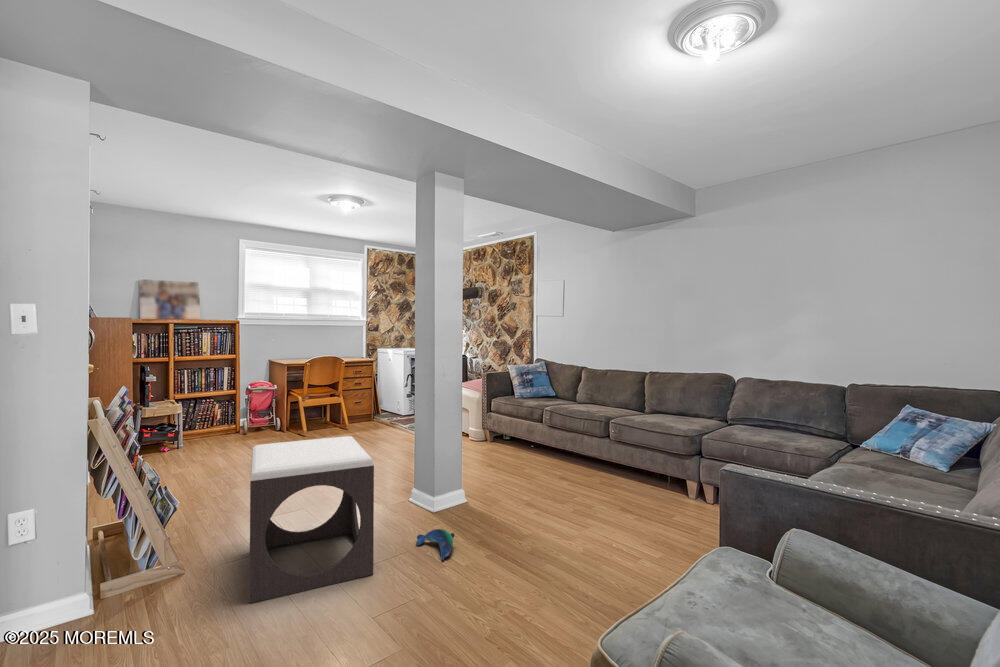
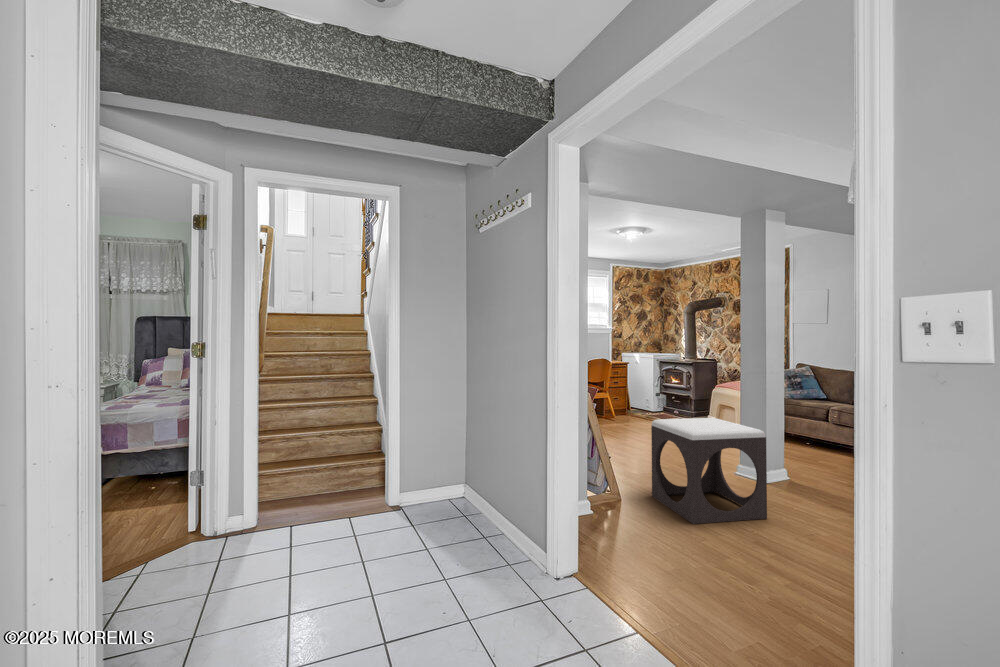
plush toy: present [416,529,454,560] -> none [778,494,821,516]

